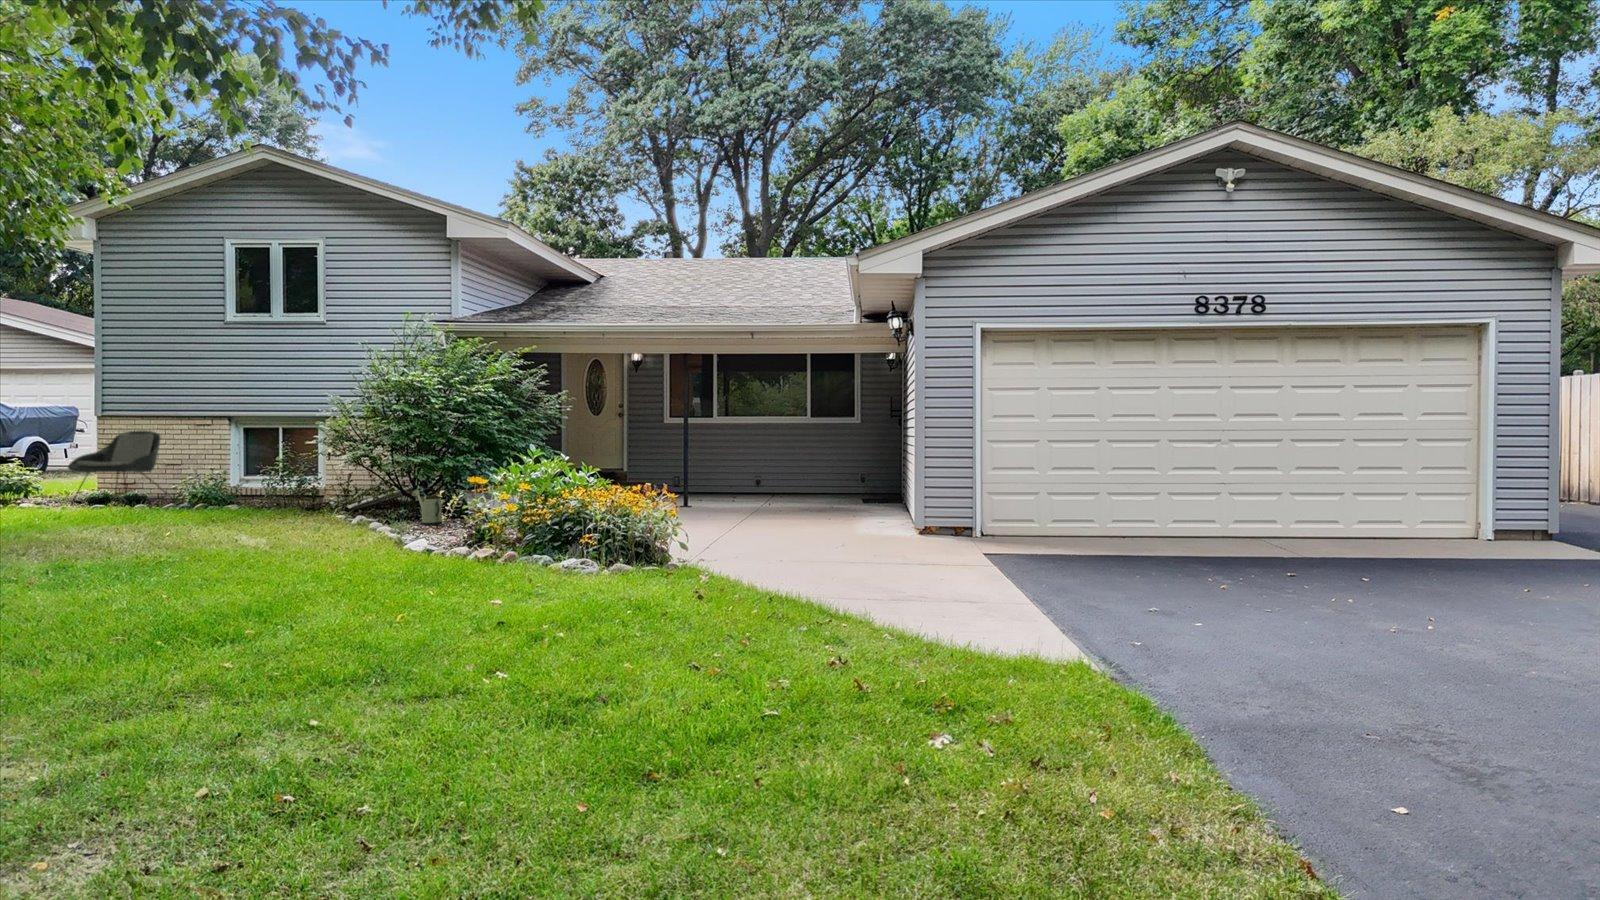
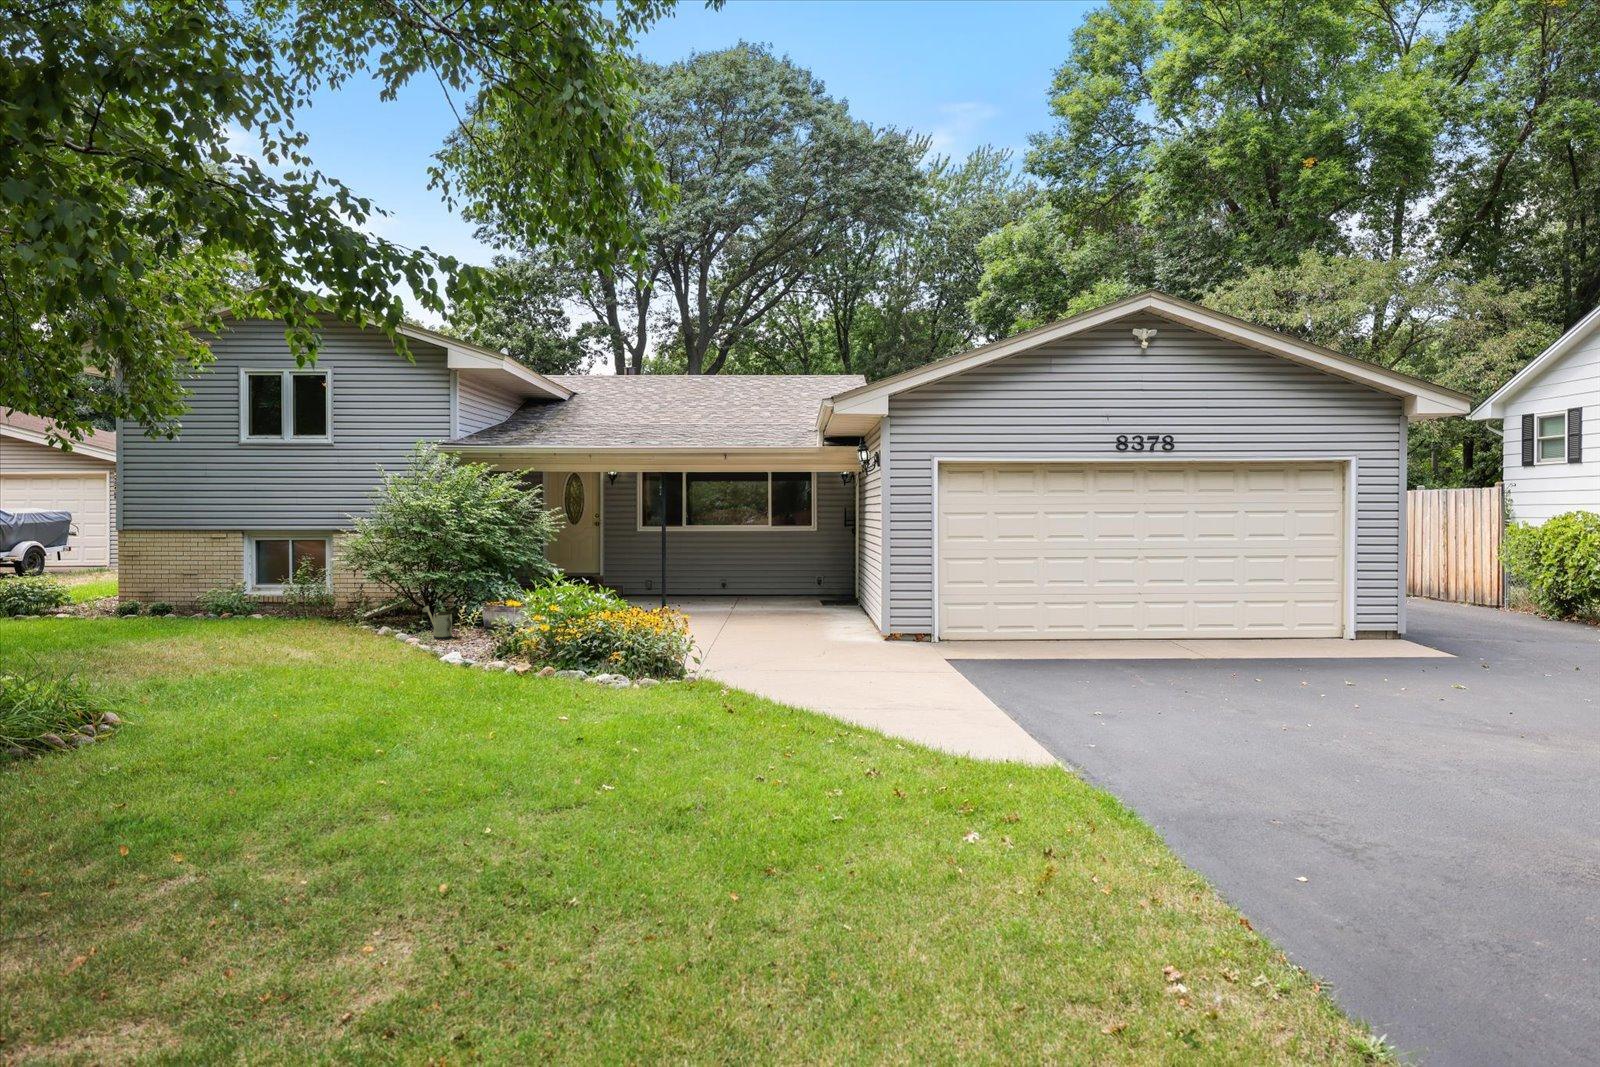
lounge chair: present [68,430,167,503] -> none [60,546,158,619]

